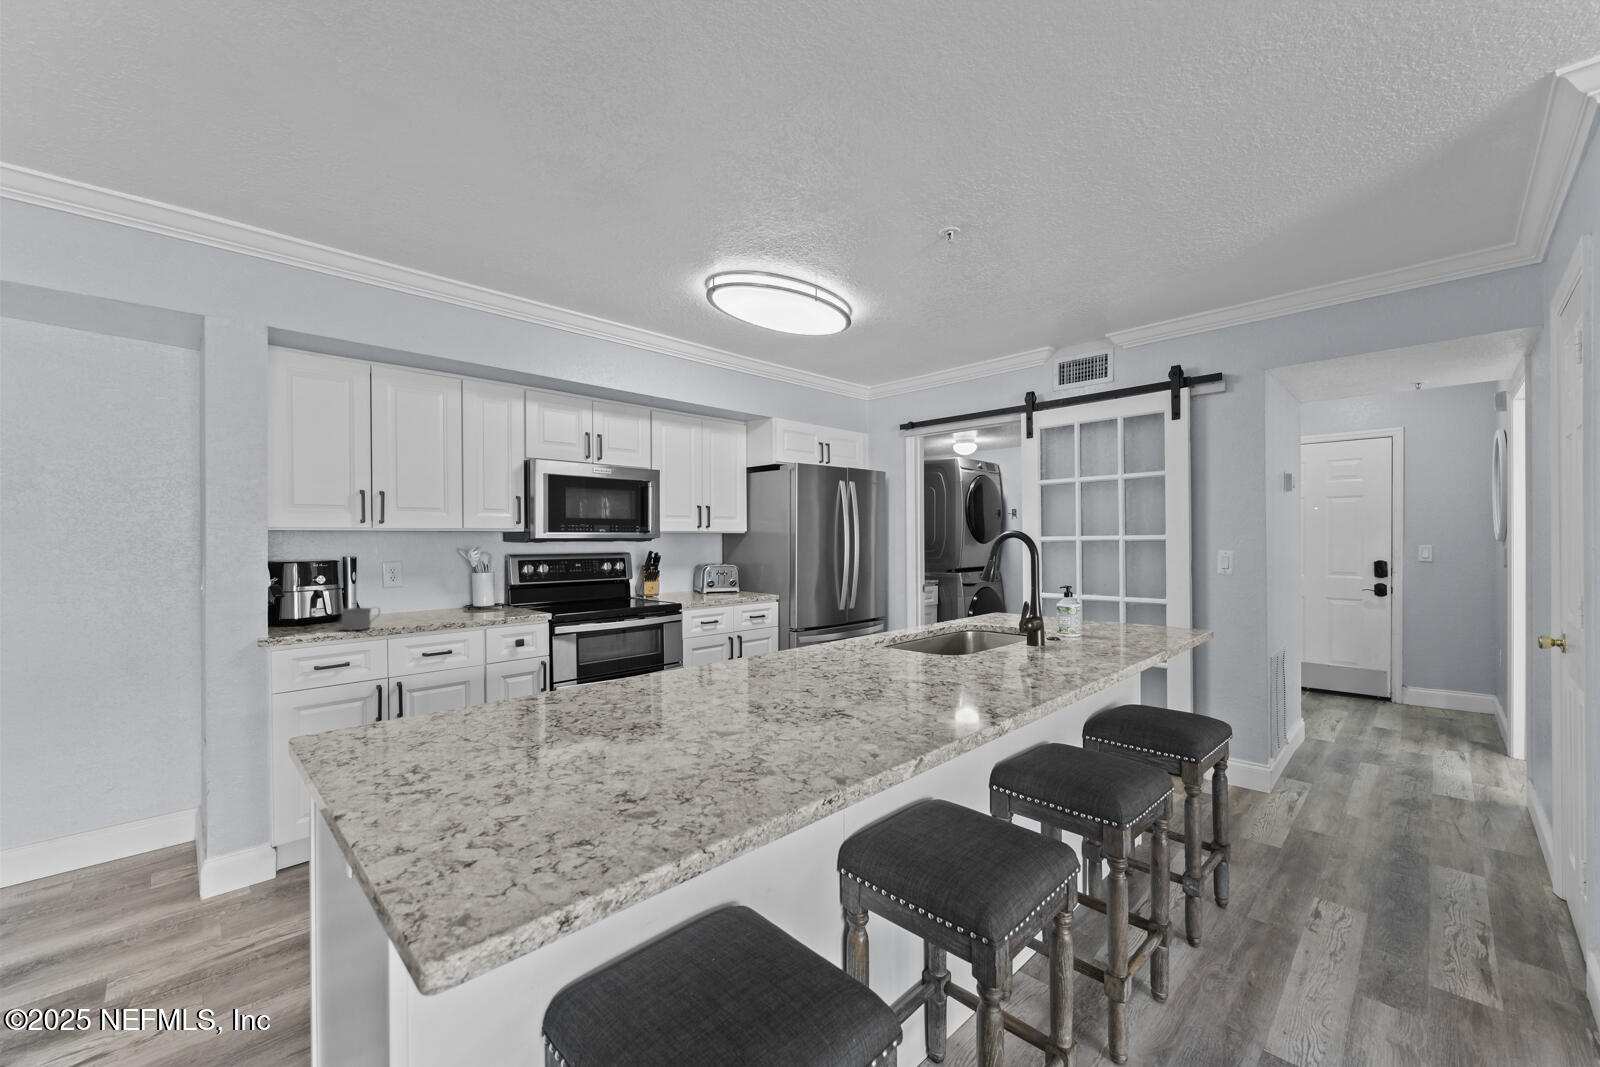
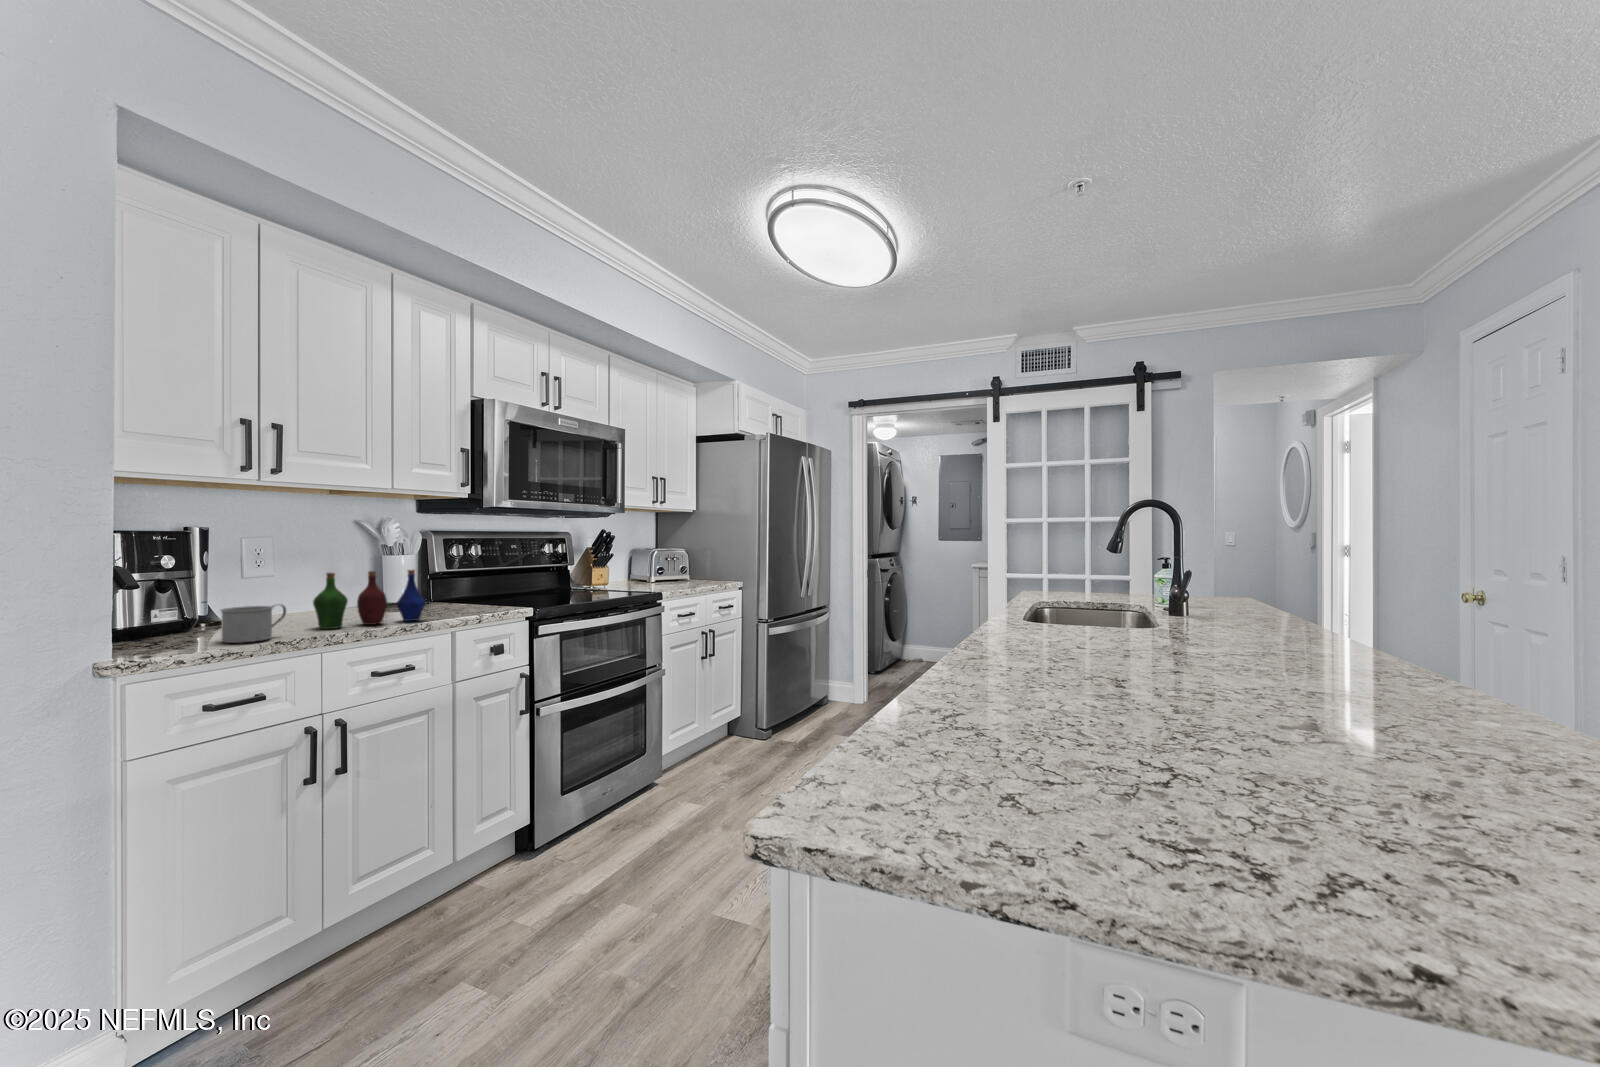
bottle: none [402,585,476,624] -> present [313,569,426,629]

